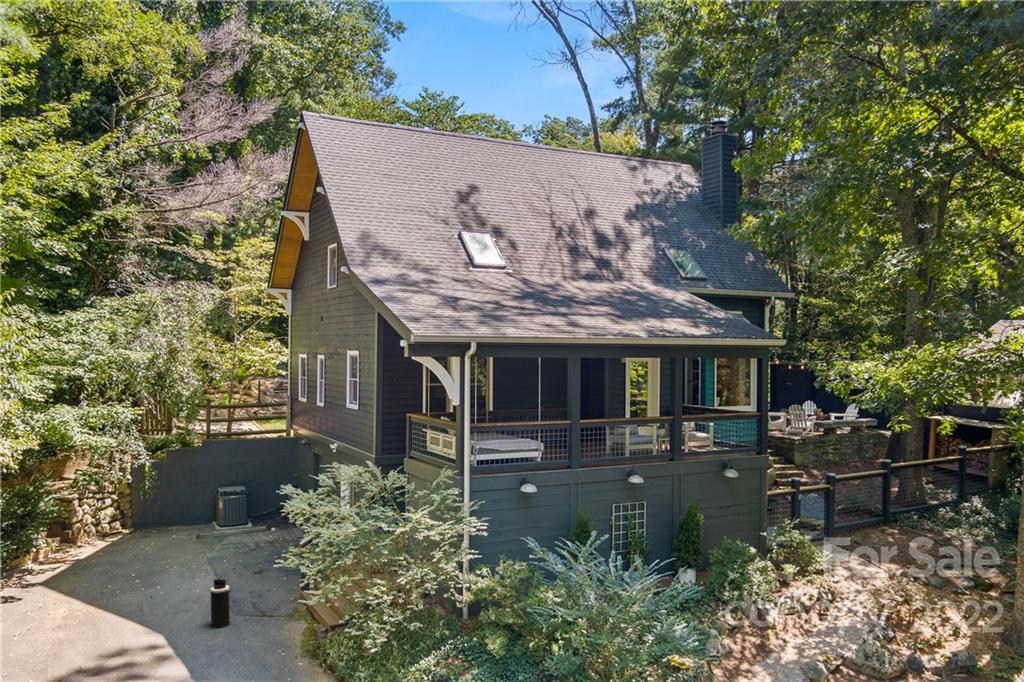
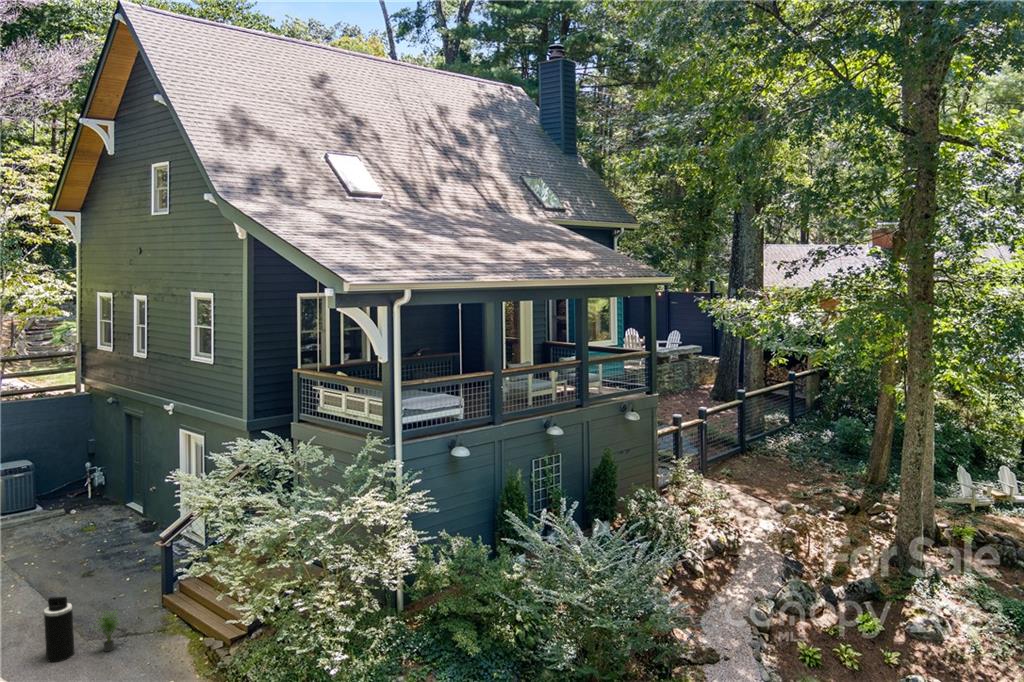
potted plant: none [238,592,262,626] -> present [96,611,117,652]

